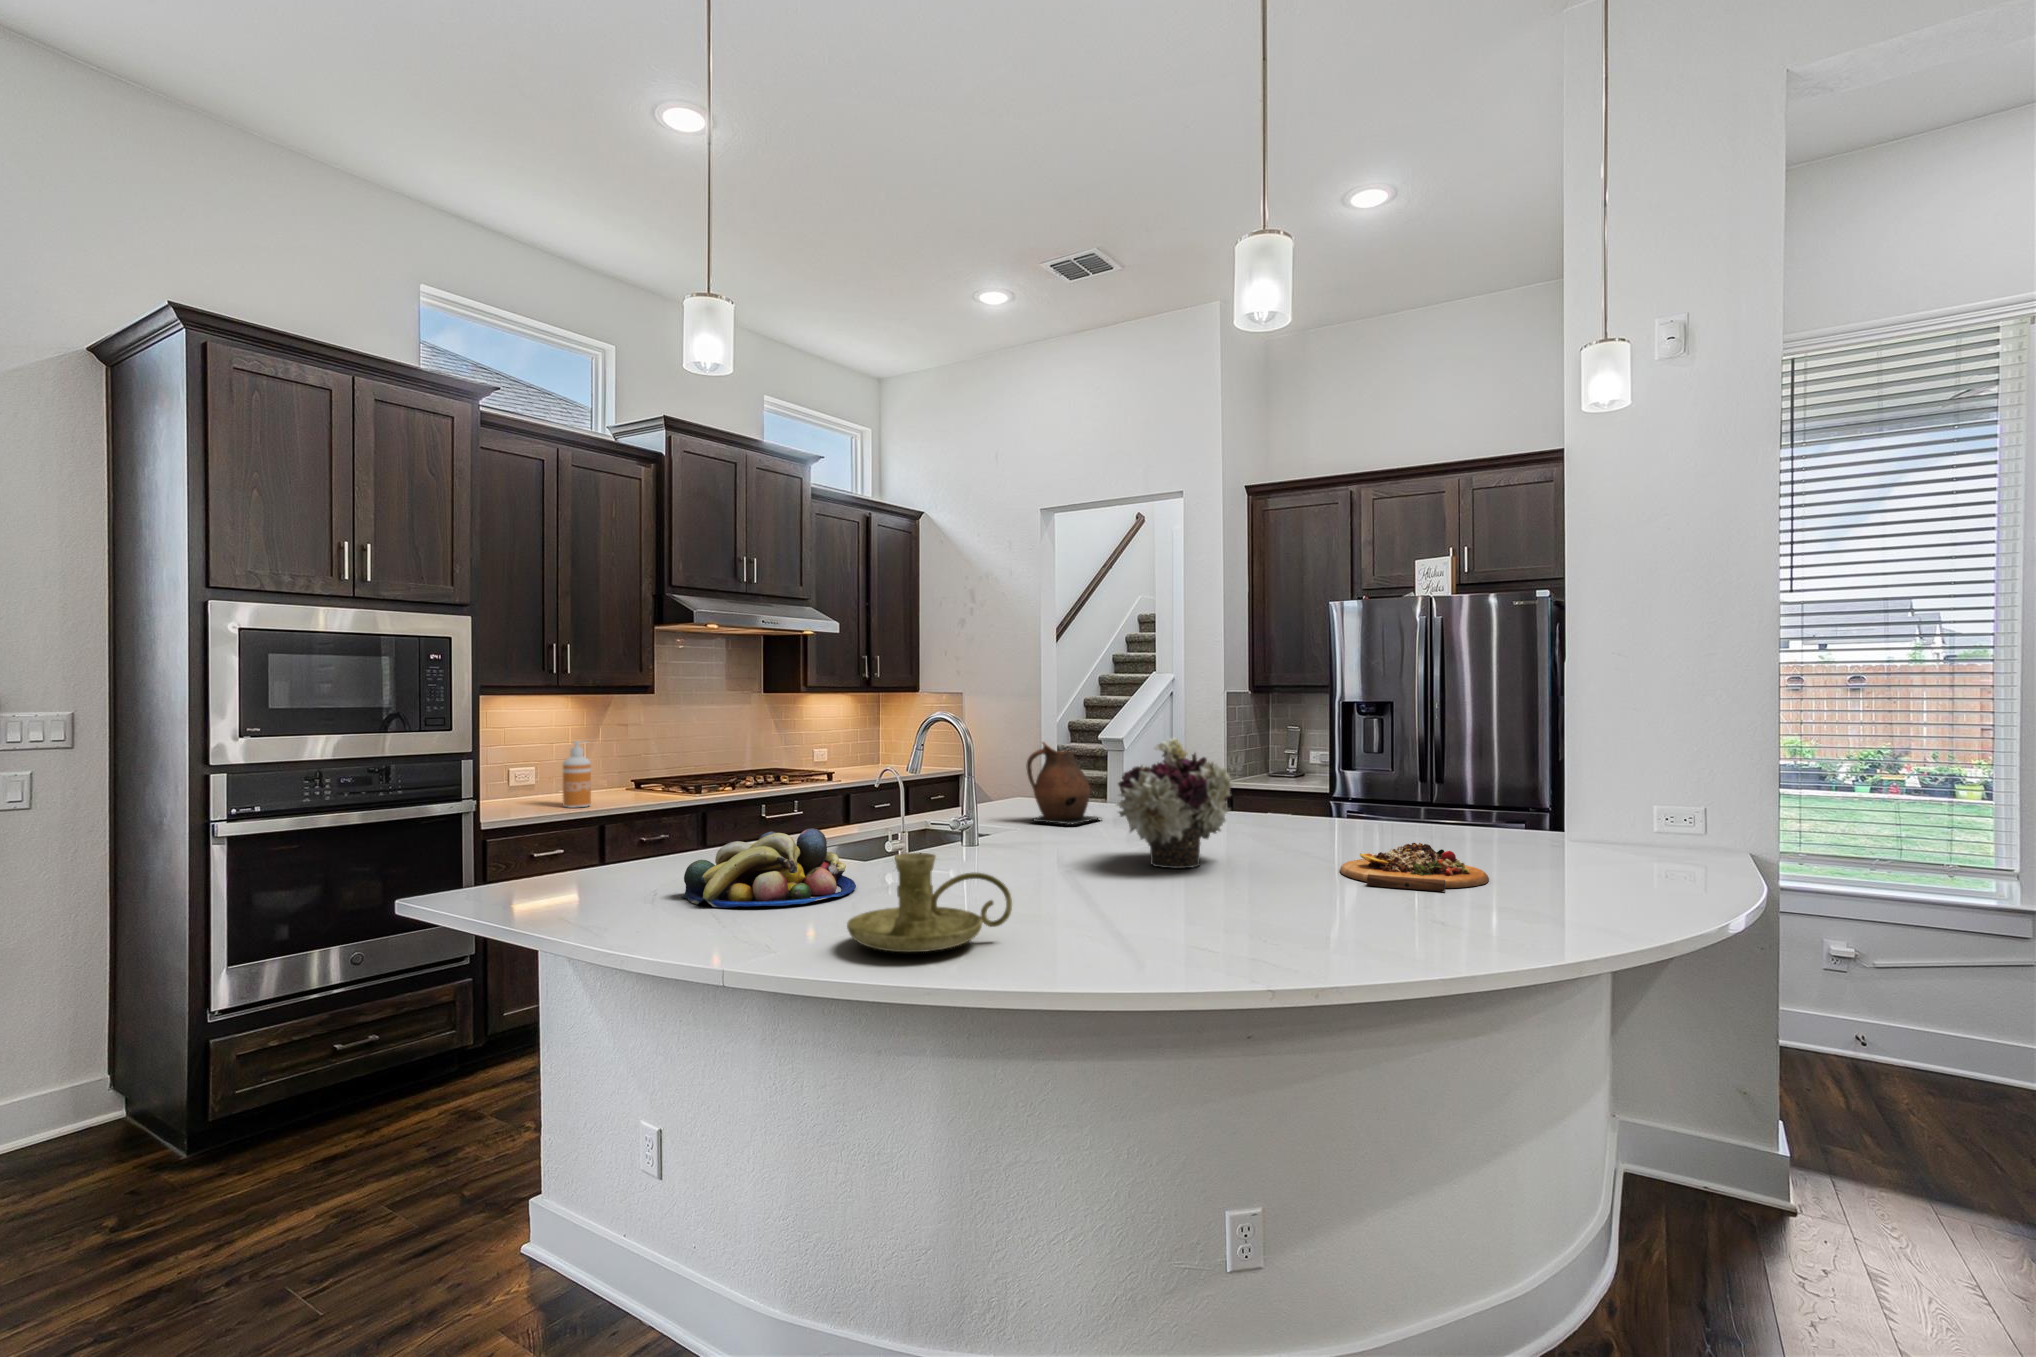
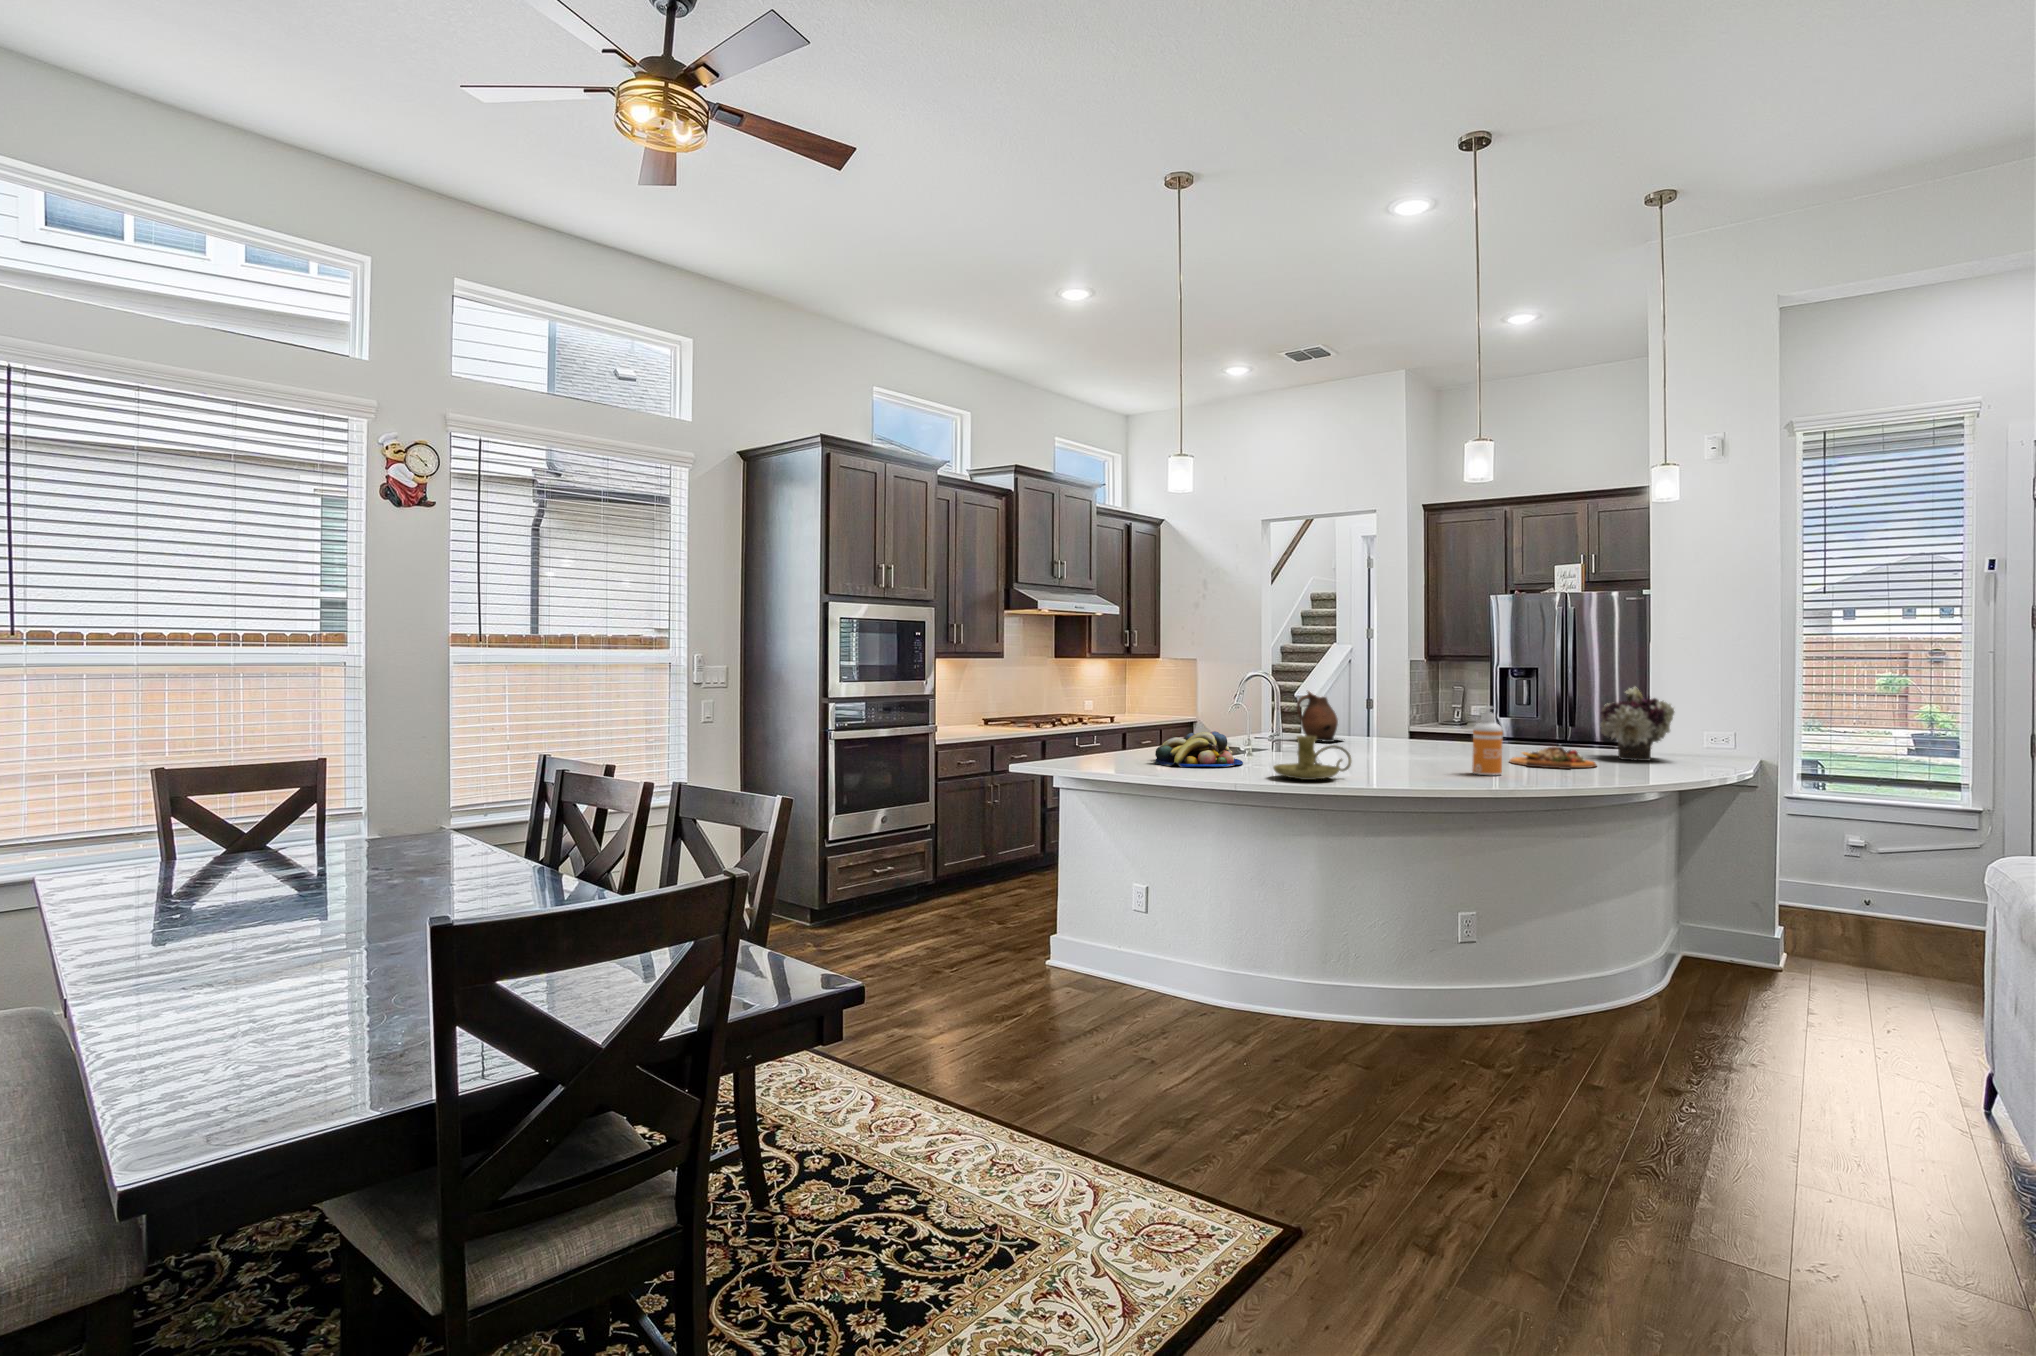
flower arrangement: present [1117,737,1233,868] -> present [1601,687,1674,761]
soap dispenser: present [563,741,591,808] -> present [1472,706,1503,775]

